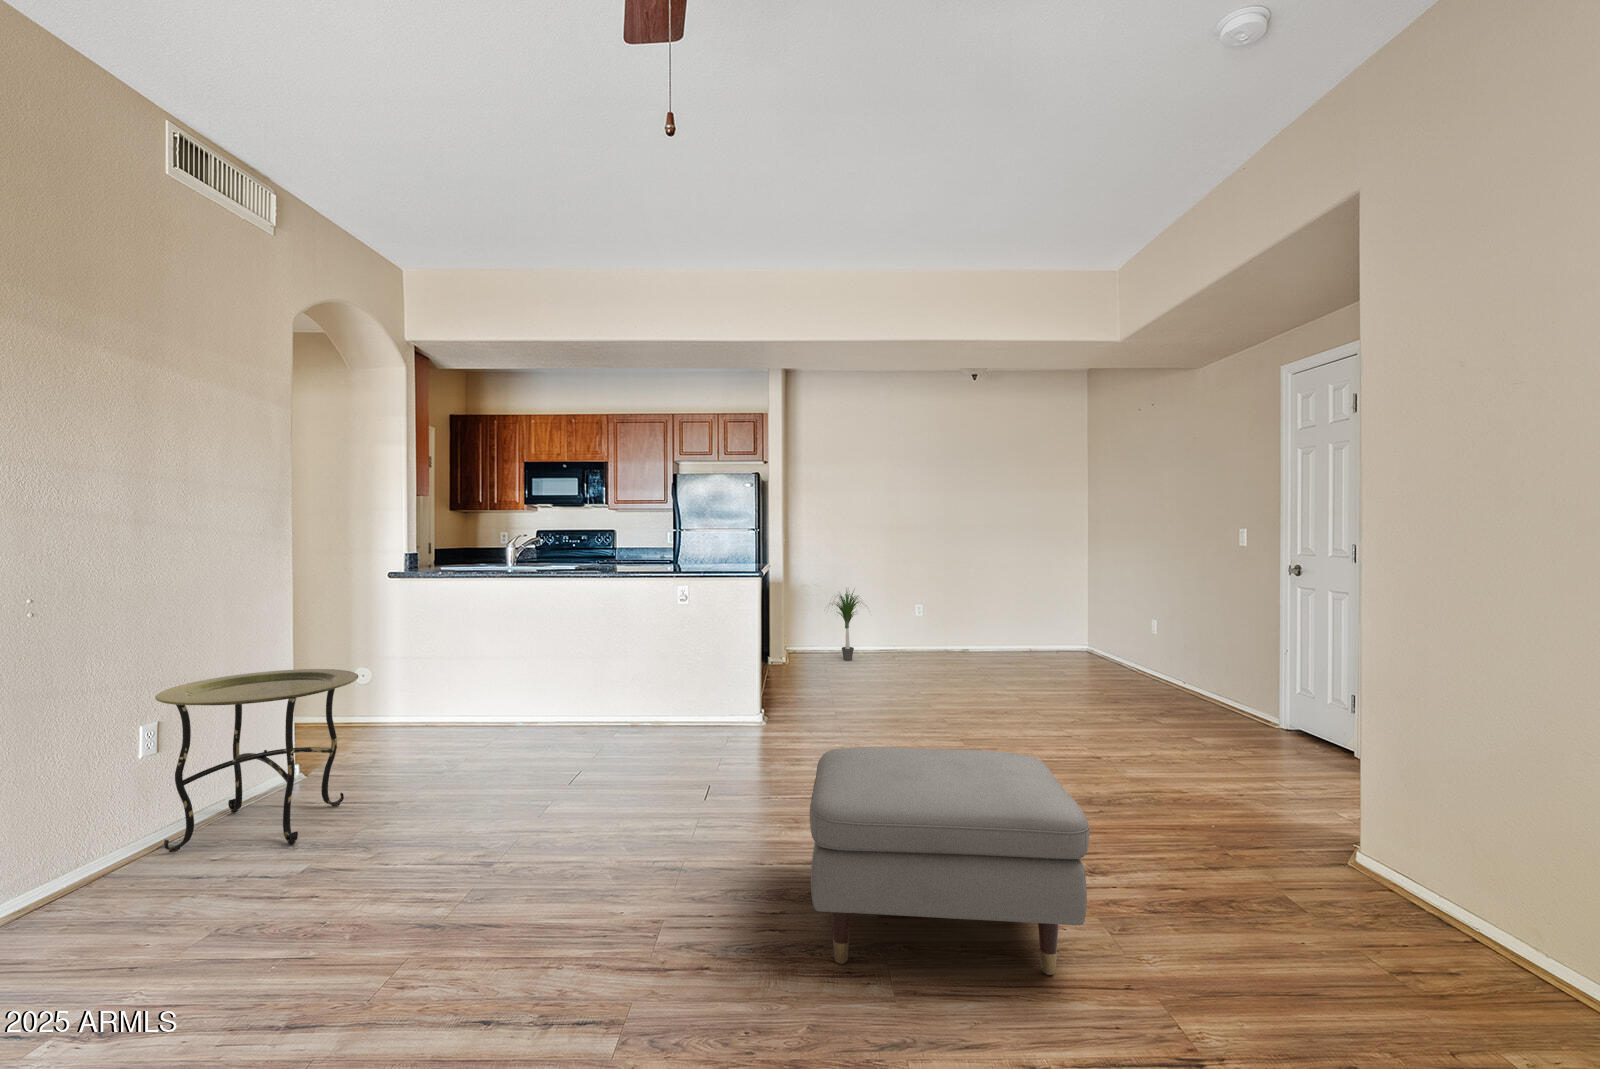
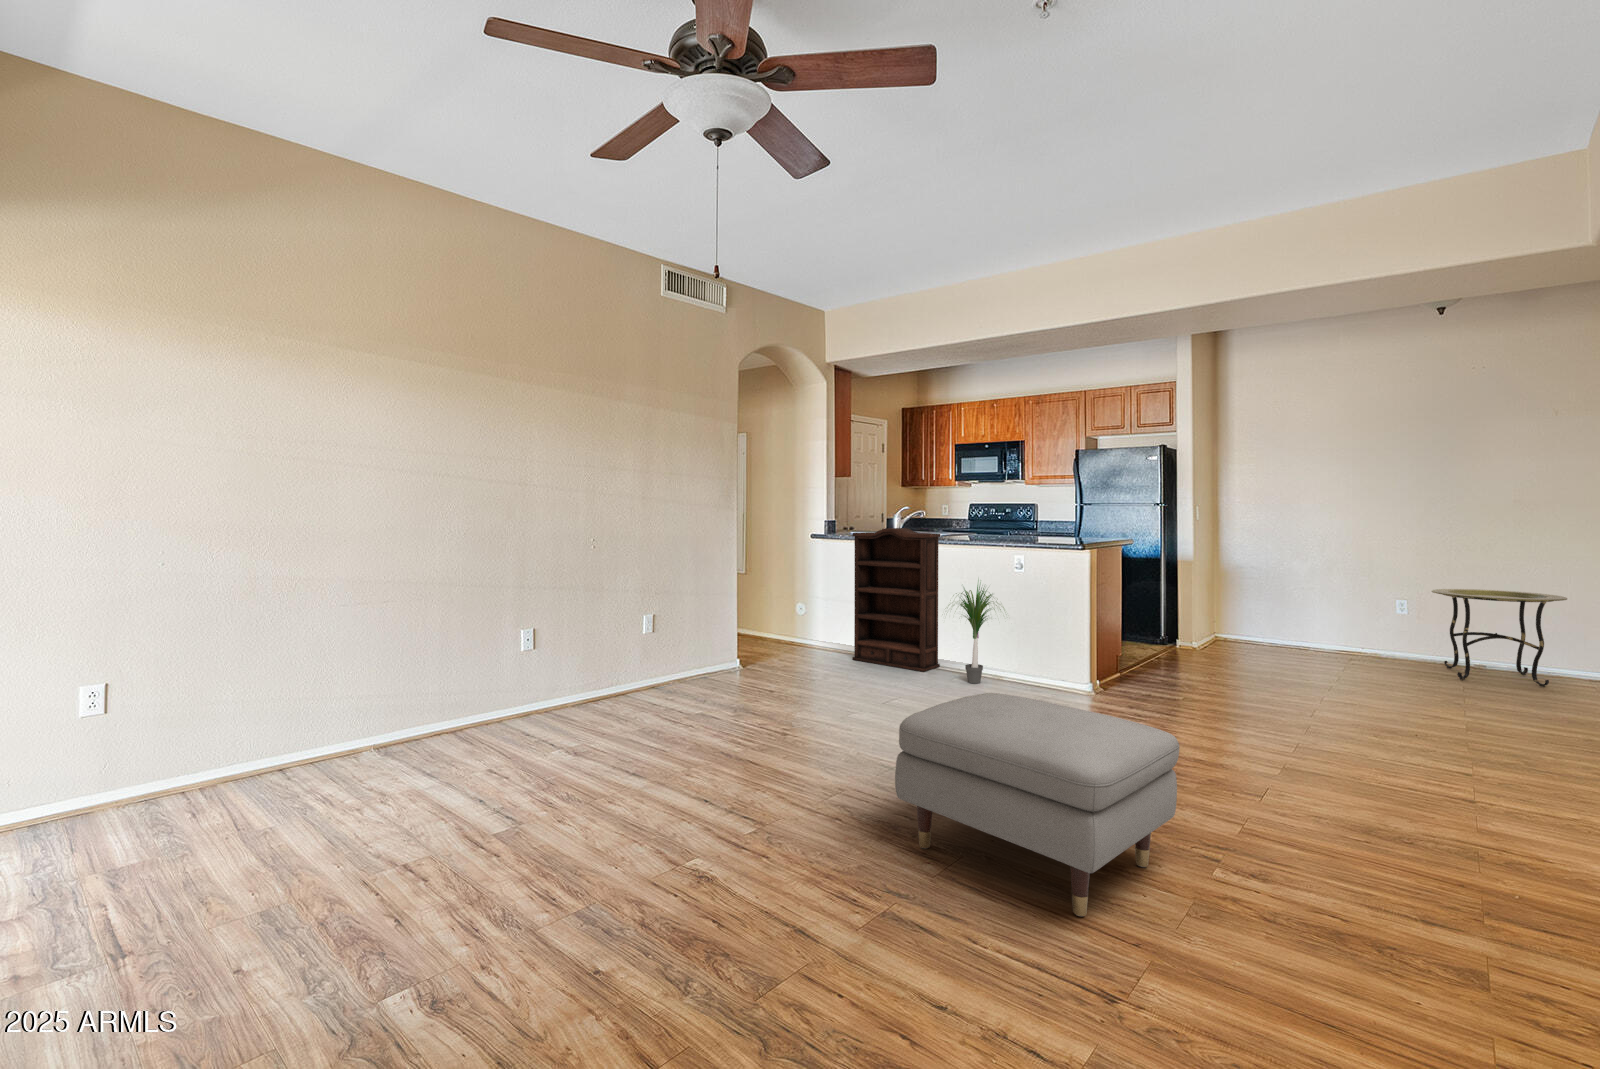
bookshelf: none [462,559,581,734] -> present [853,528,940,672]
potted plant: present [832,591,859,660] -> present [960,585,1001,683]
side table: present [155,669,358,852] -> present [1432,589,1567,687]

